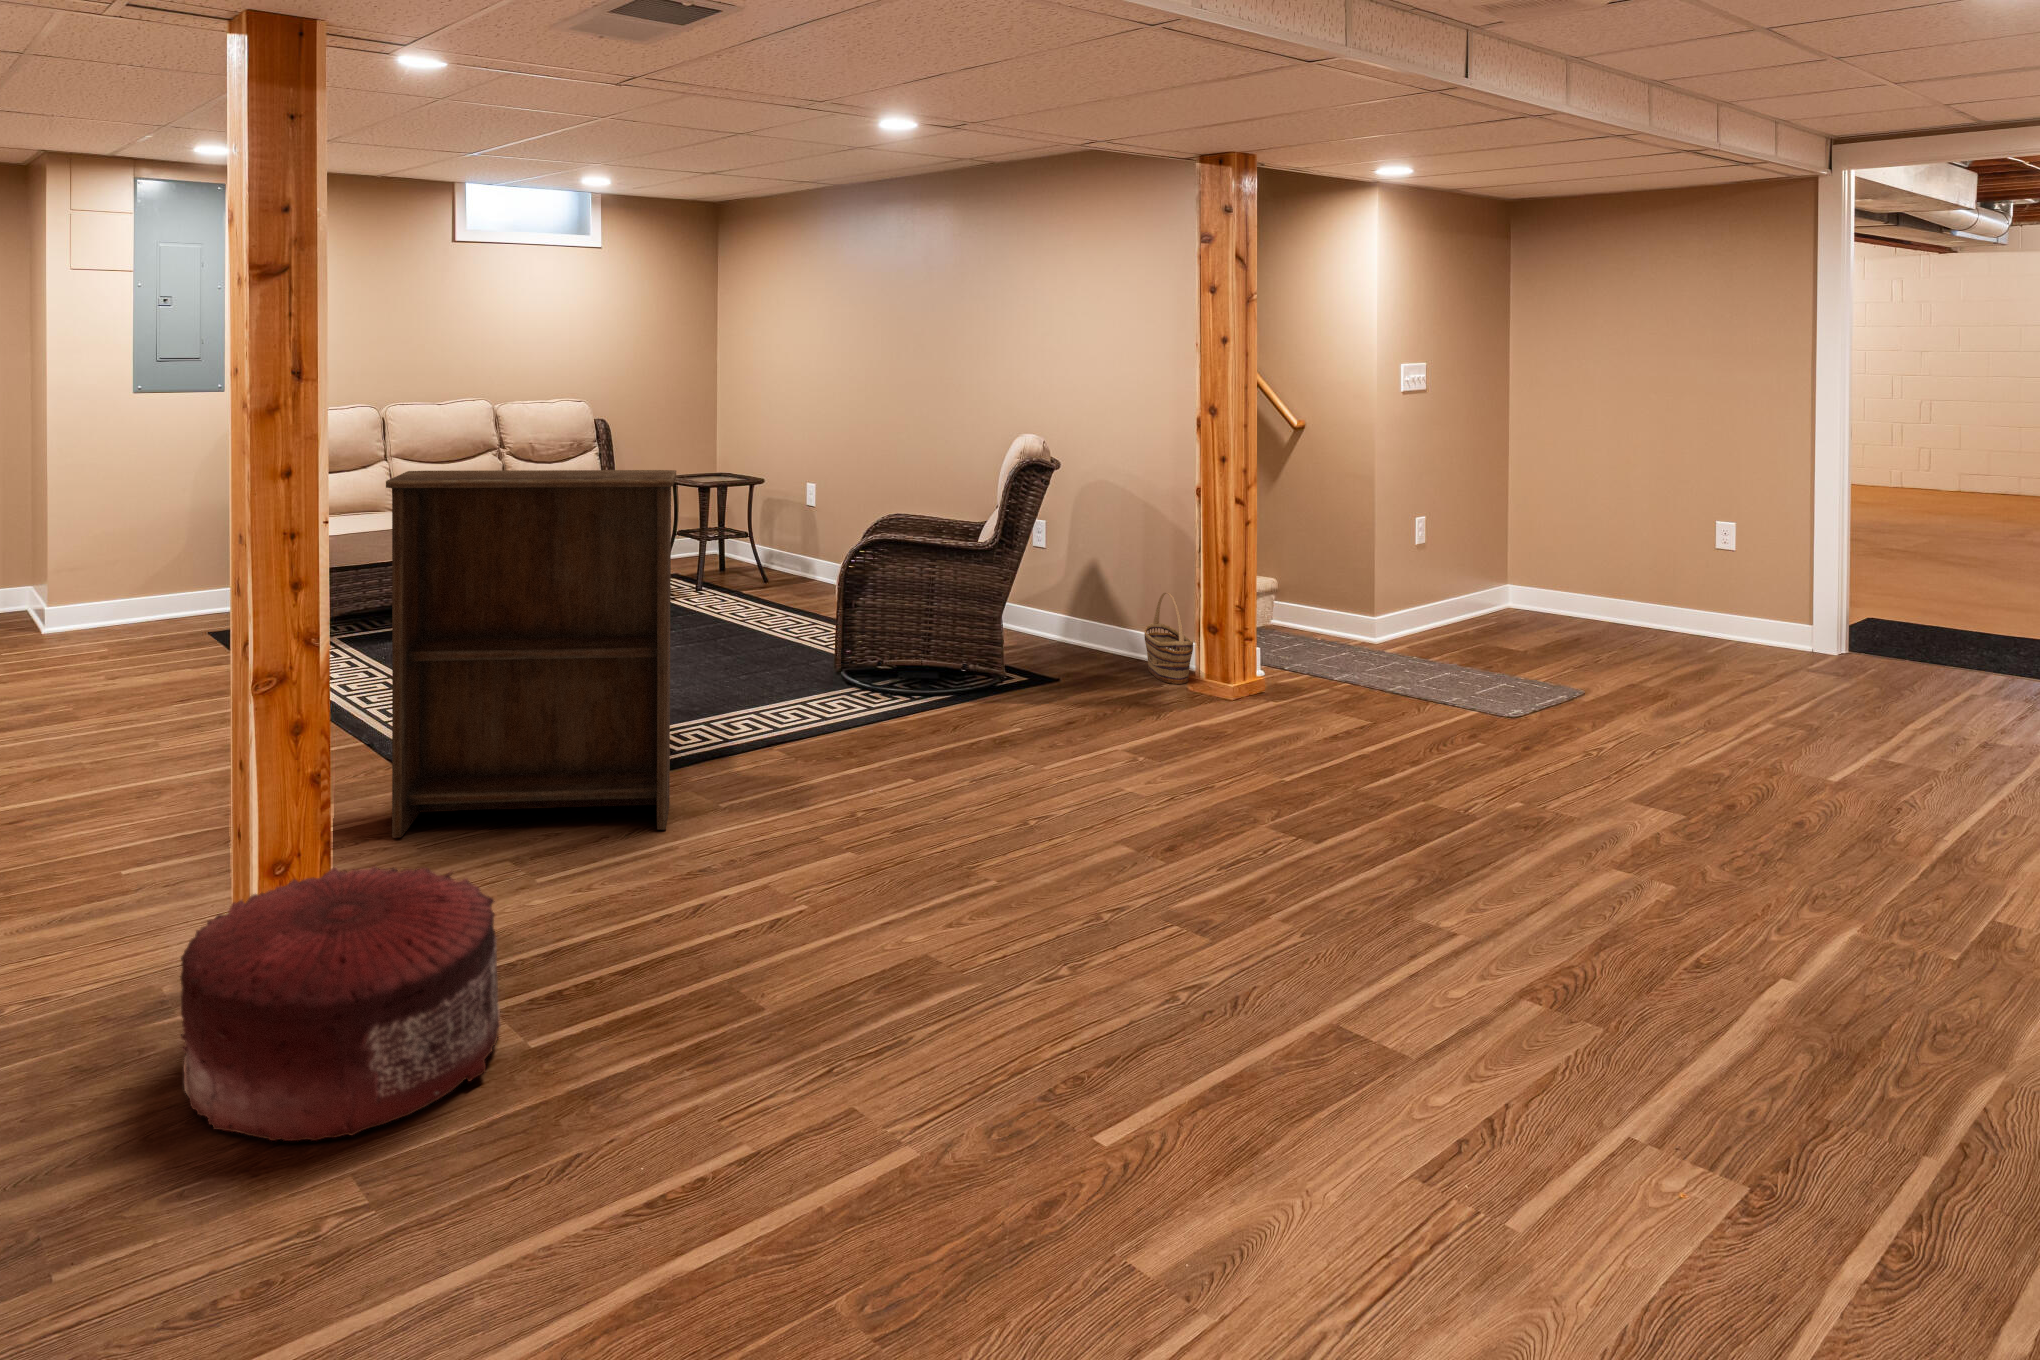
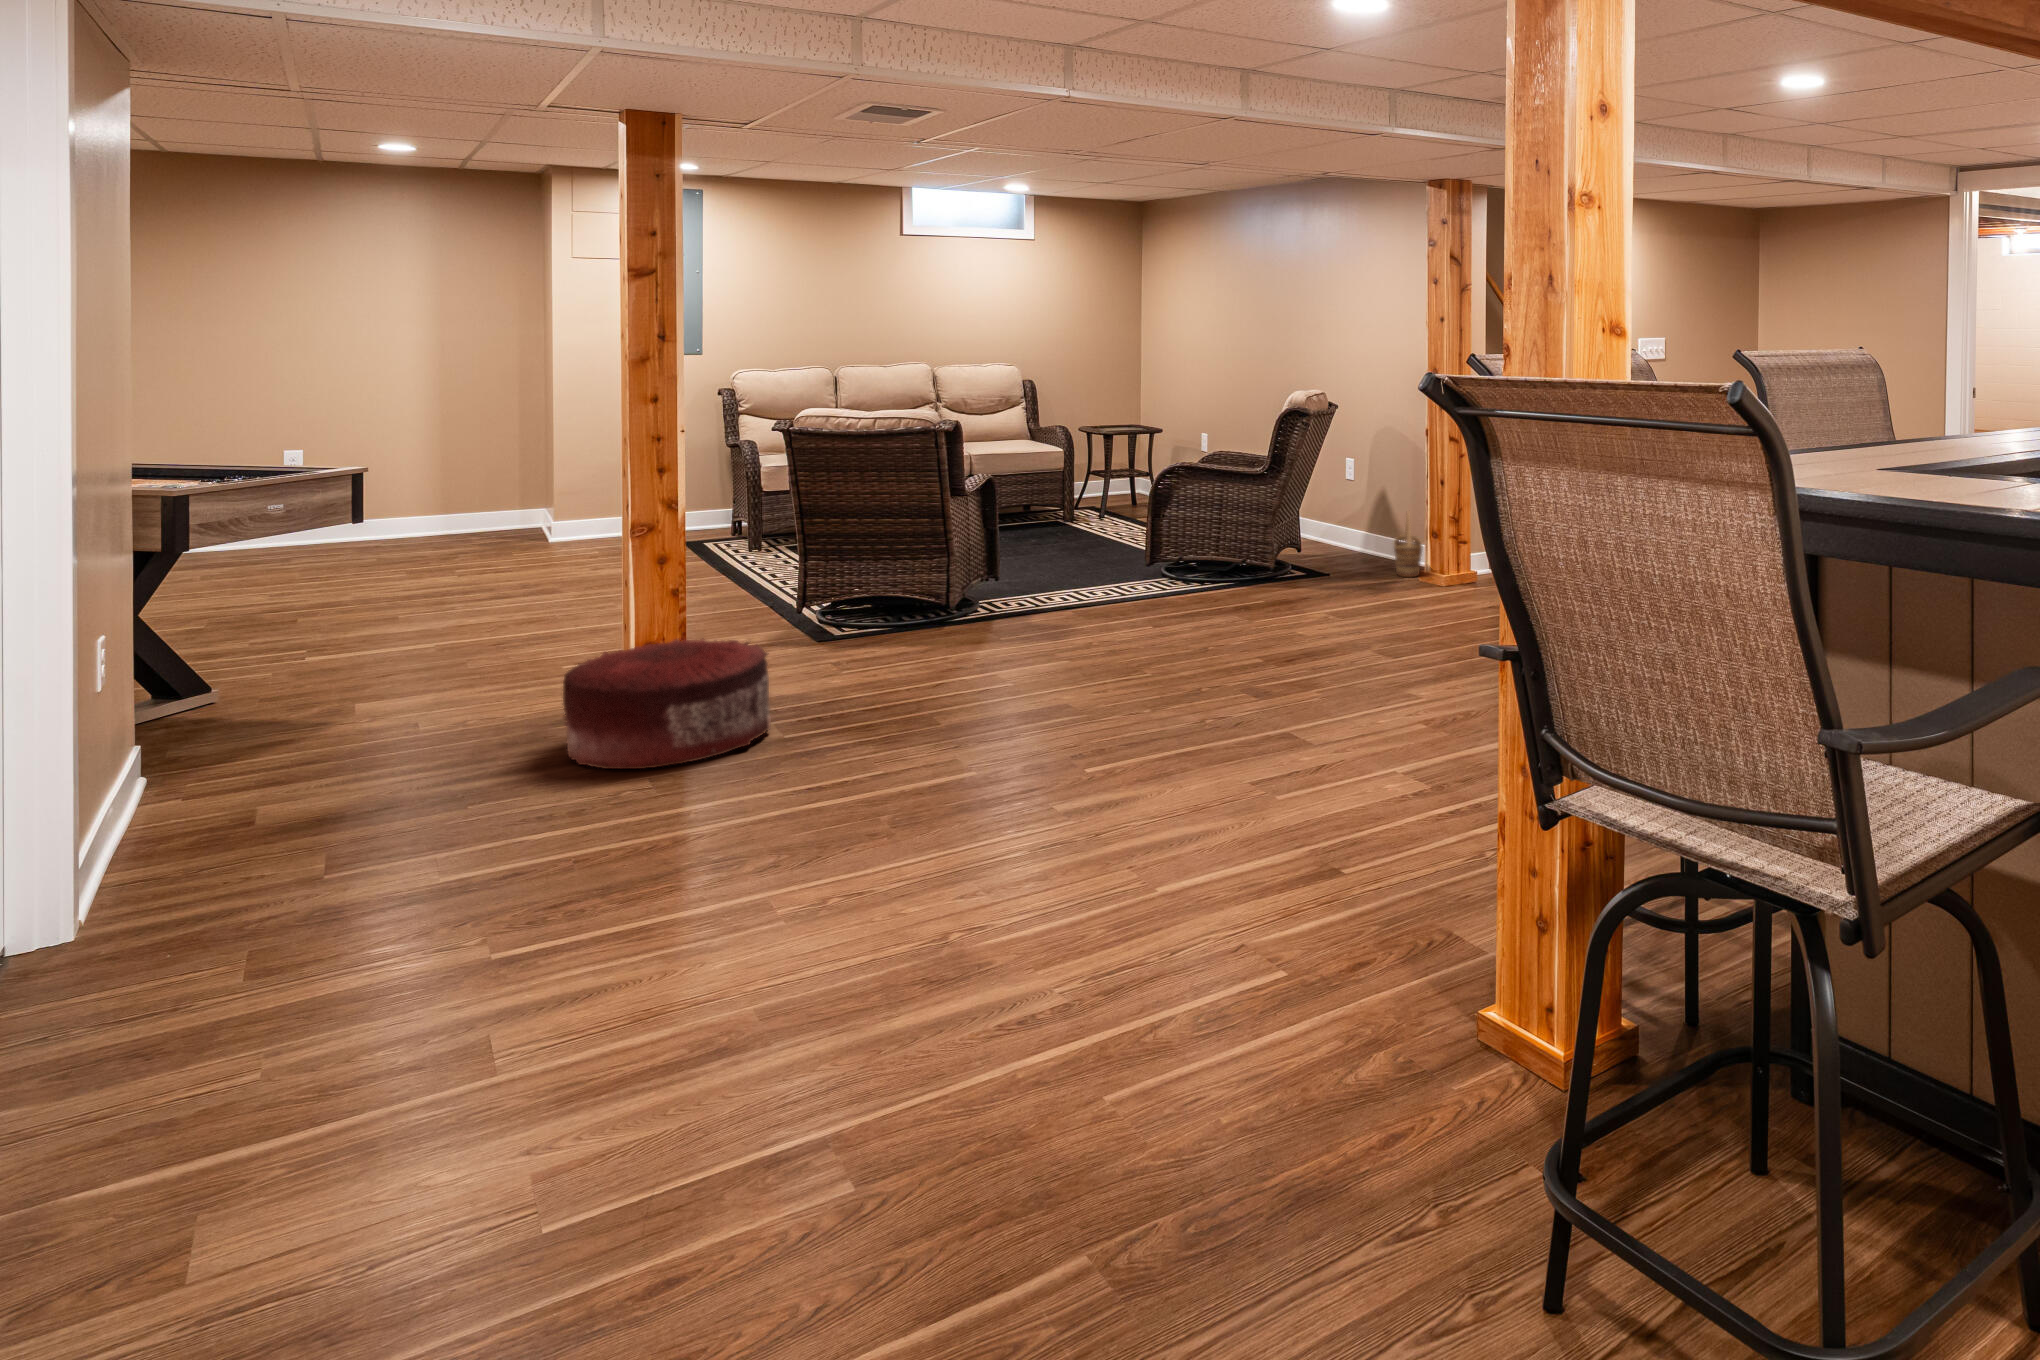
bookshelf: present [386,470,676,838] -> none [751,404,969,652]

